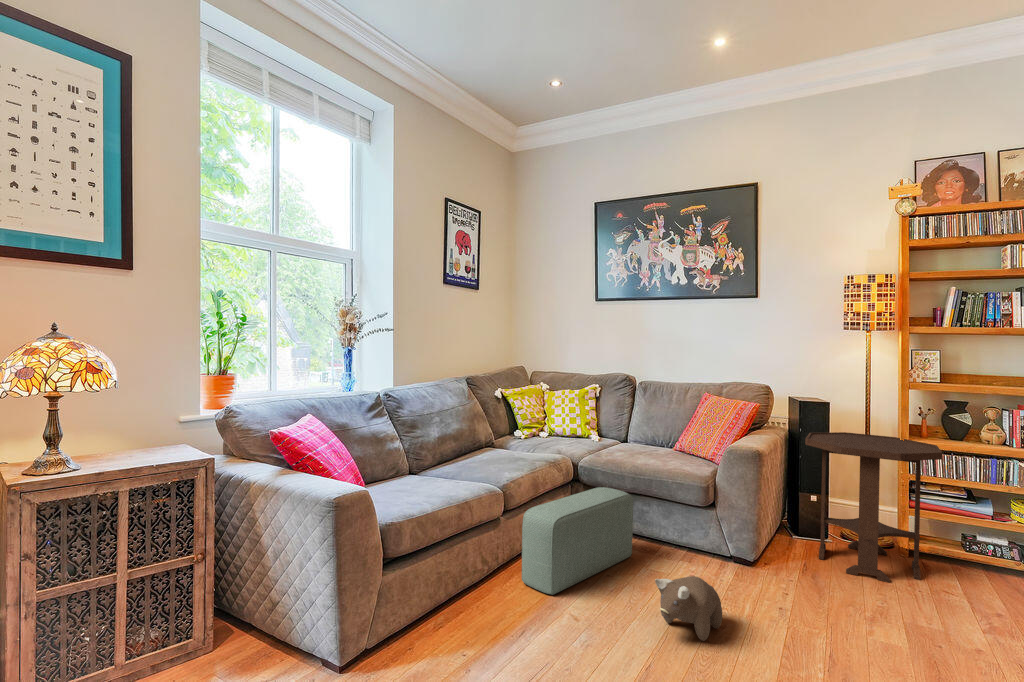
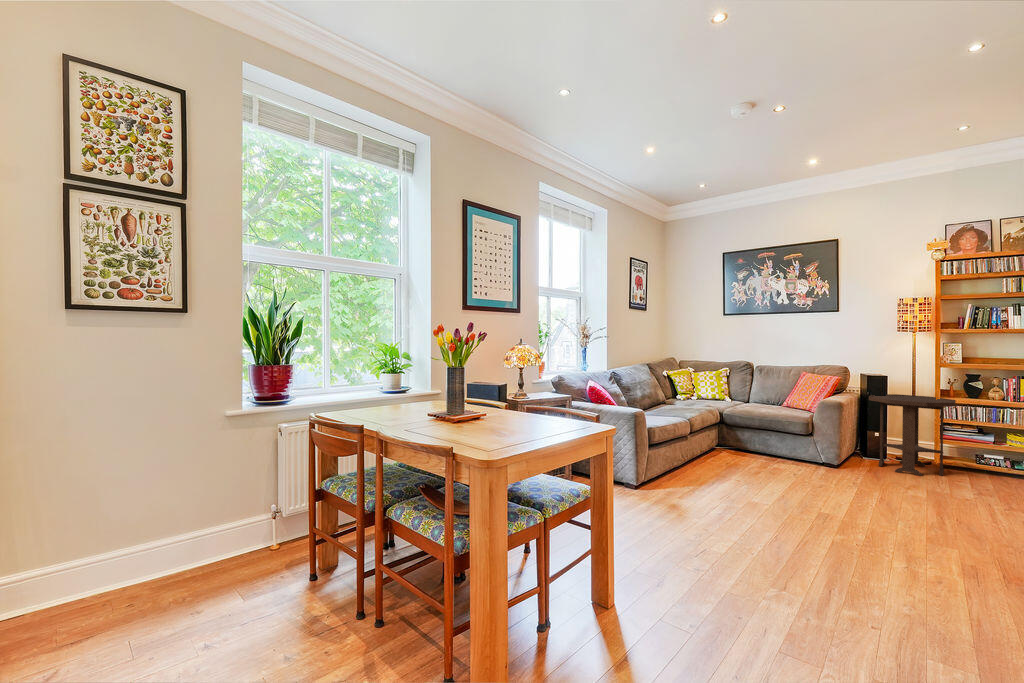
pouf: present [522,487,633,595] -> none [703,424,761,472]
plush toy: present [655,576,722,641] -> none [782,459,818,488]

